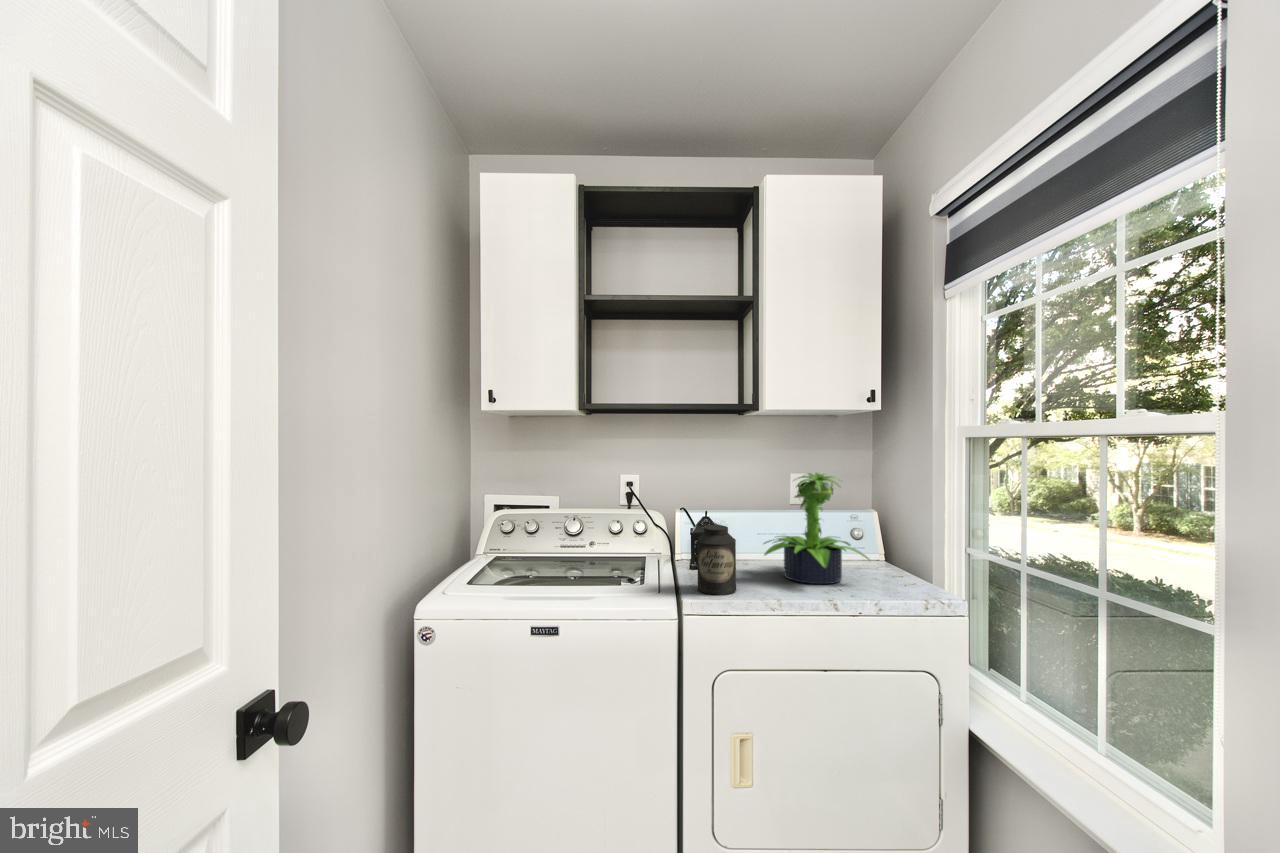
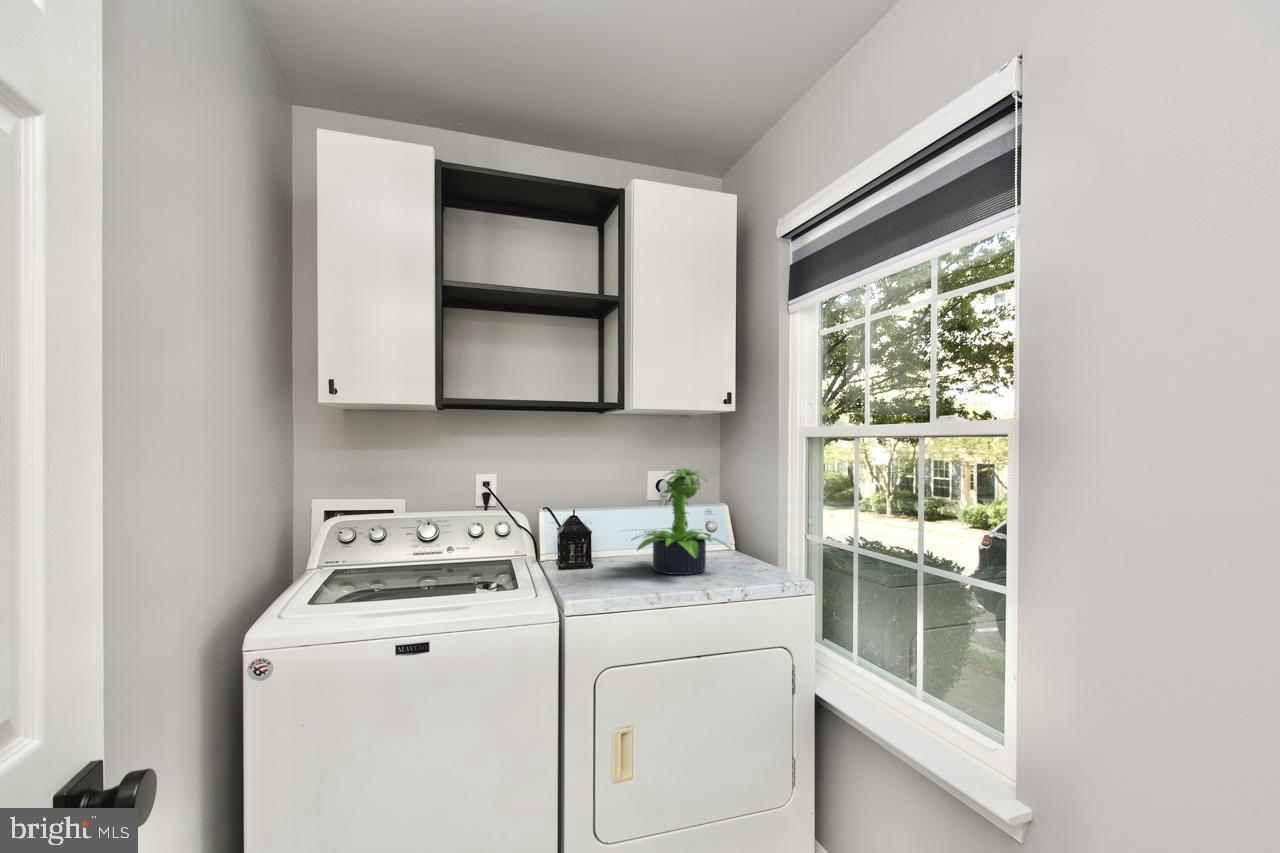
canister: present [697,525,737,595] -> none [575,522,614,592]

